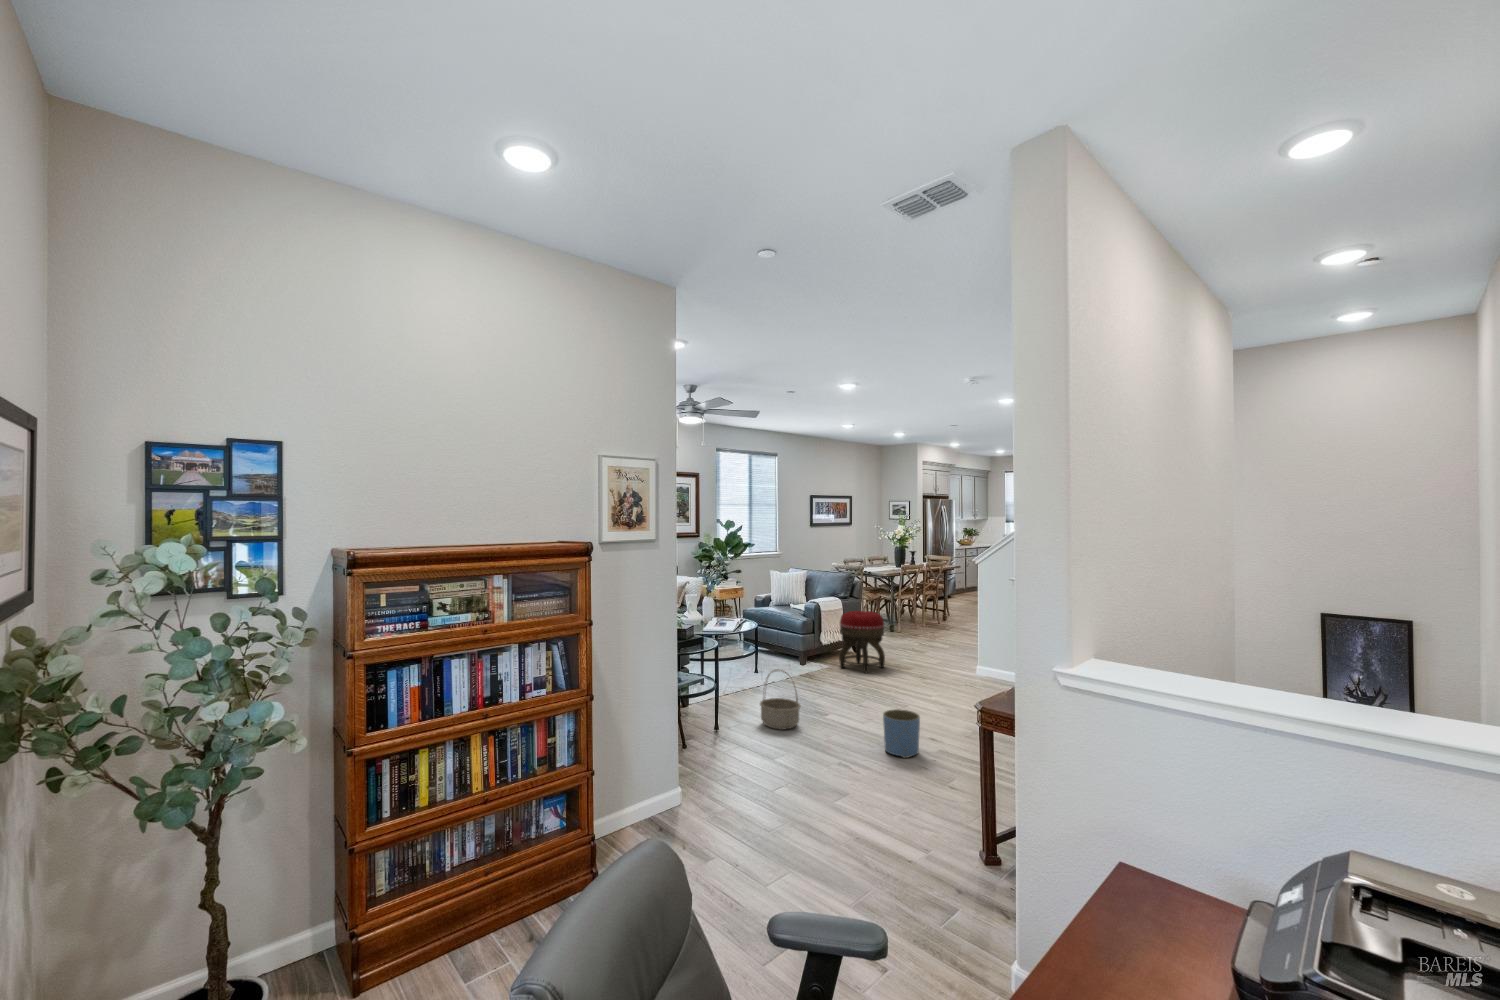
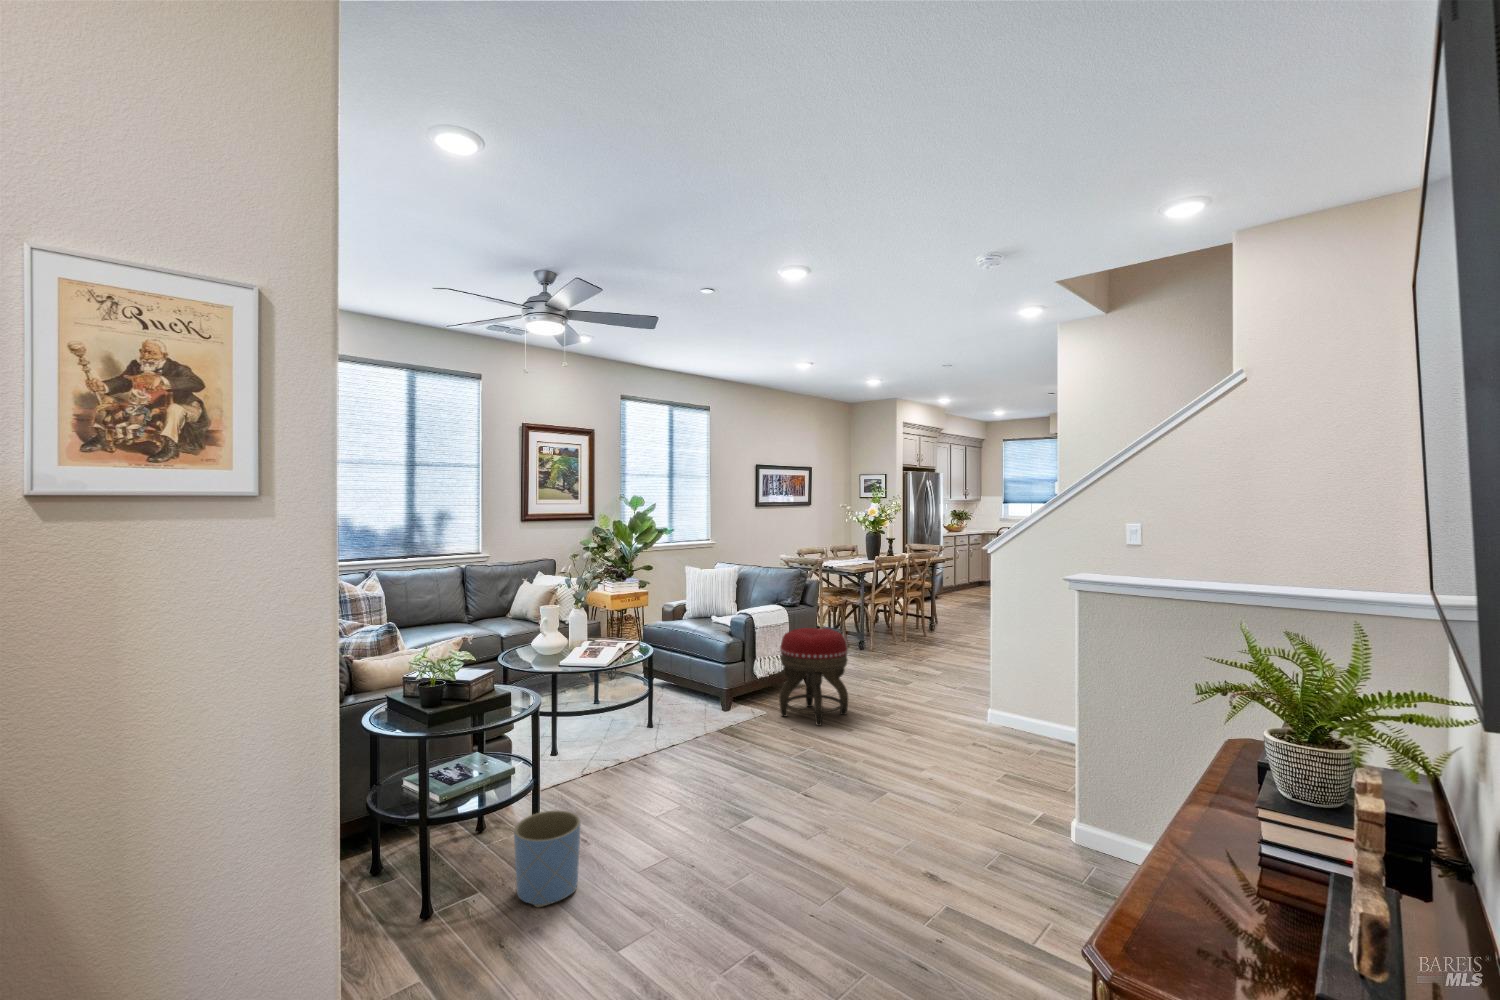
basket: present [760,669,800,730] -> none [612,753,687,870]
planter: present [883,709,920,758] -> present [514,810,580,907]

